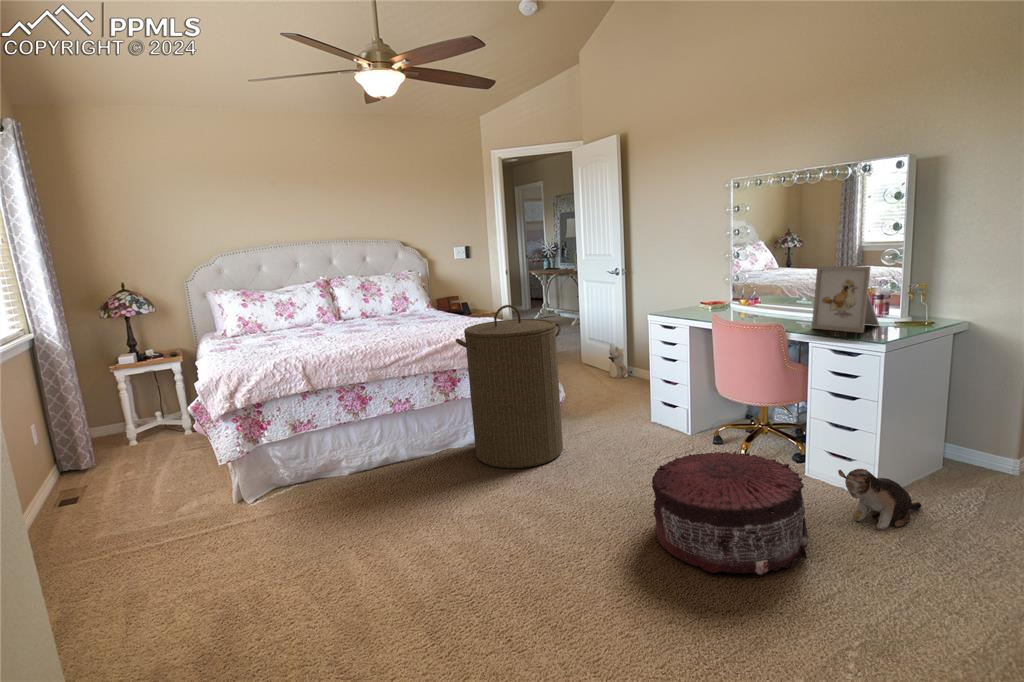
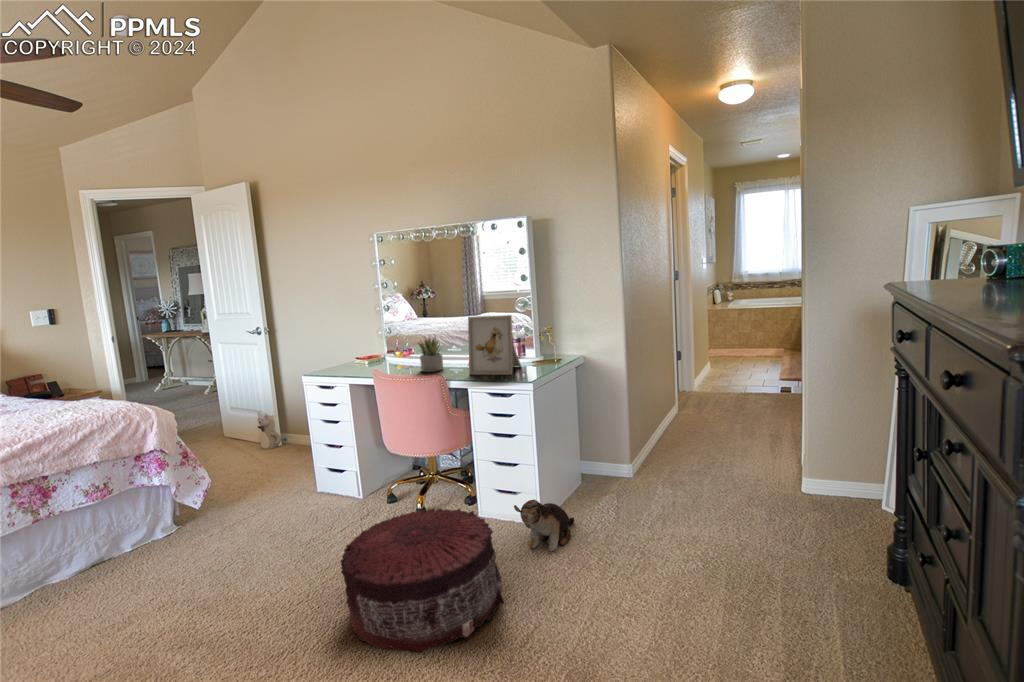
succulent plant: none [759,283,787,322] -> present [418,337,443,372]
laundry hamper: present [456,305,563,468] -> none [40,381,217,598]

